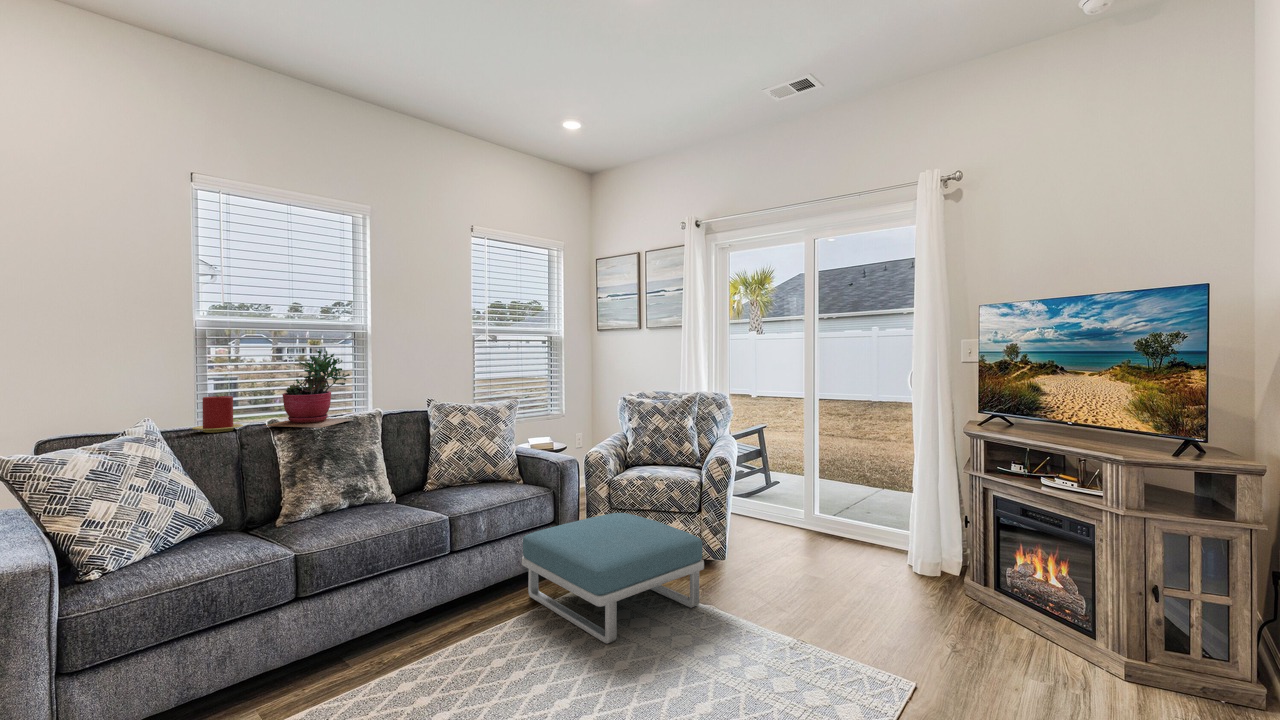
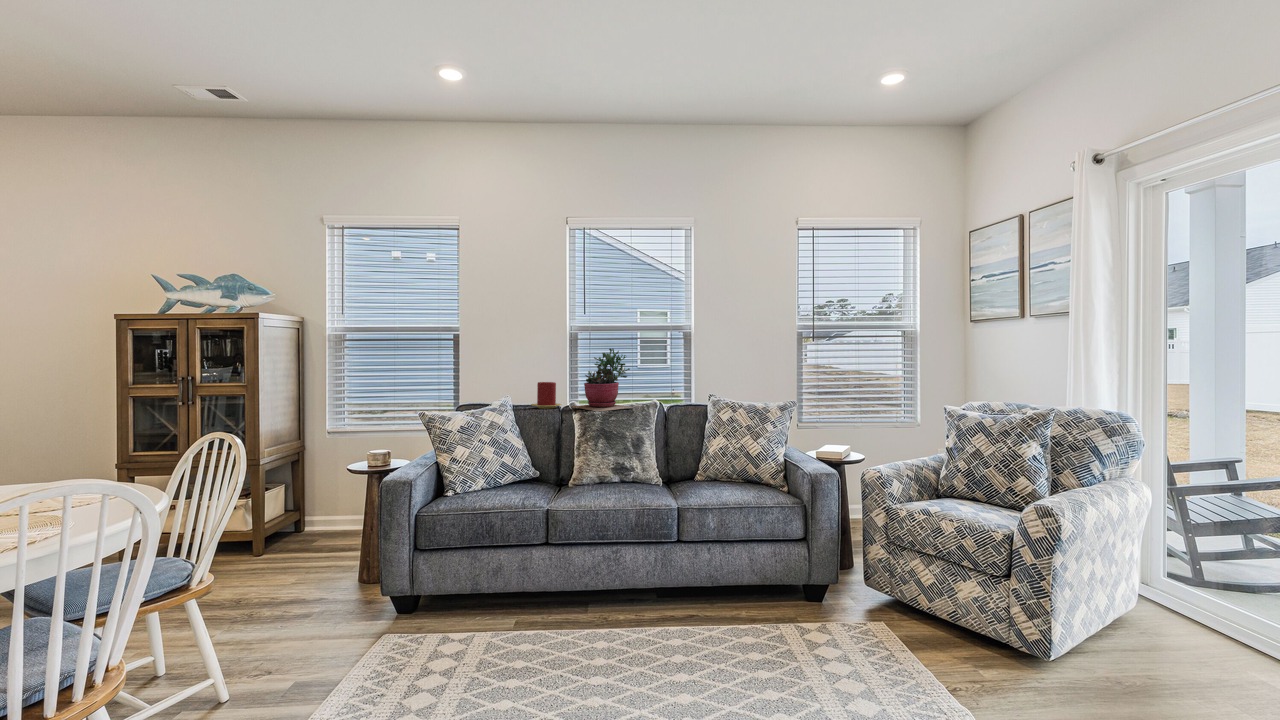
footstool: present [522,513,704,644] -> none [753,543,966,699]

